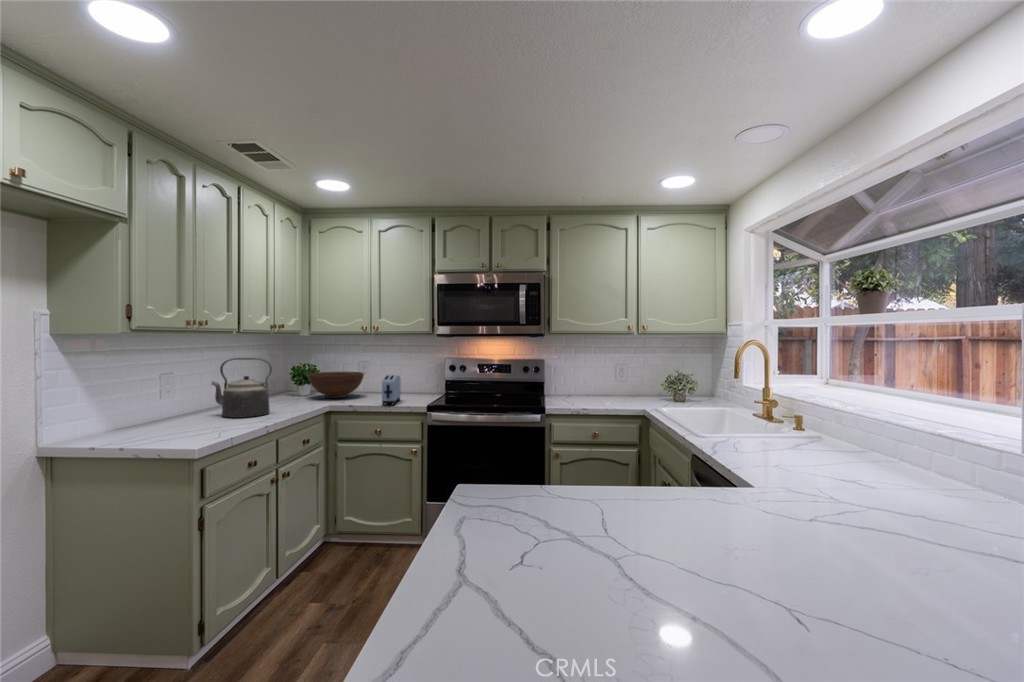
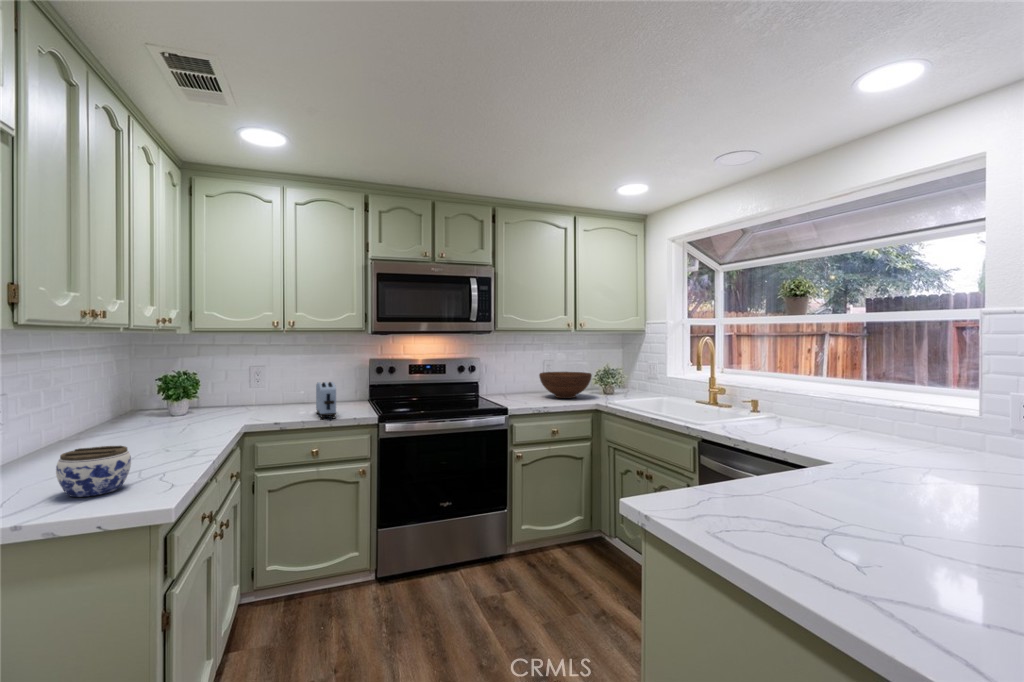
kettle: present [211,358,272,418] -> none [85,365,183,451]
fruit bowl: present [308,372,364,398] -> present [539,372,592,398]
jar: none [146,412,193,443] -> present [56,446,131,497]

